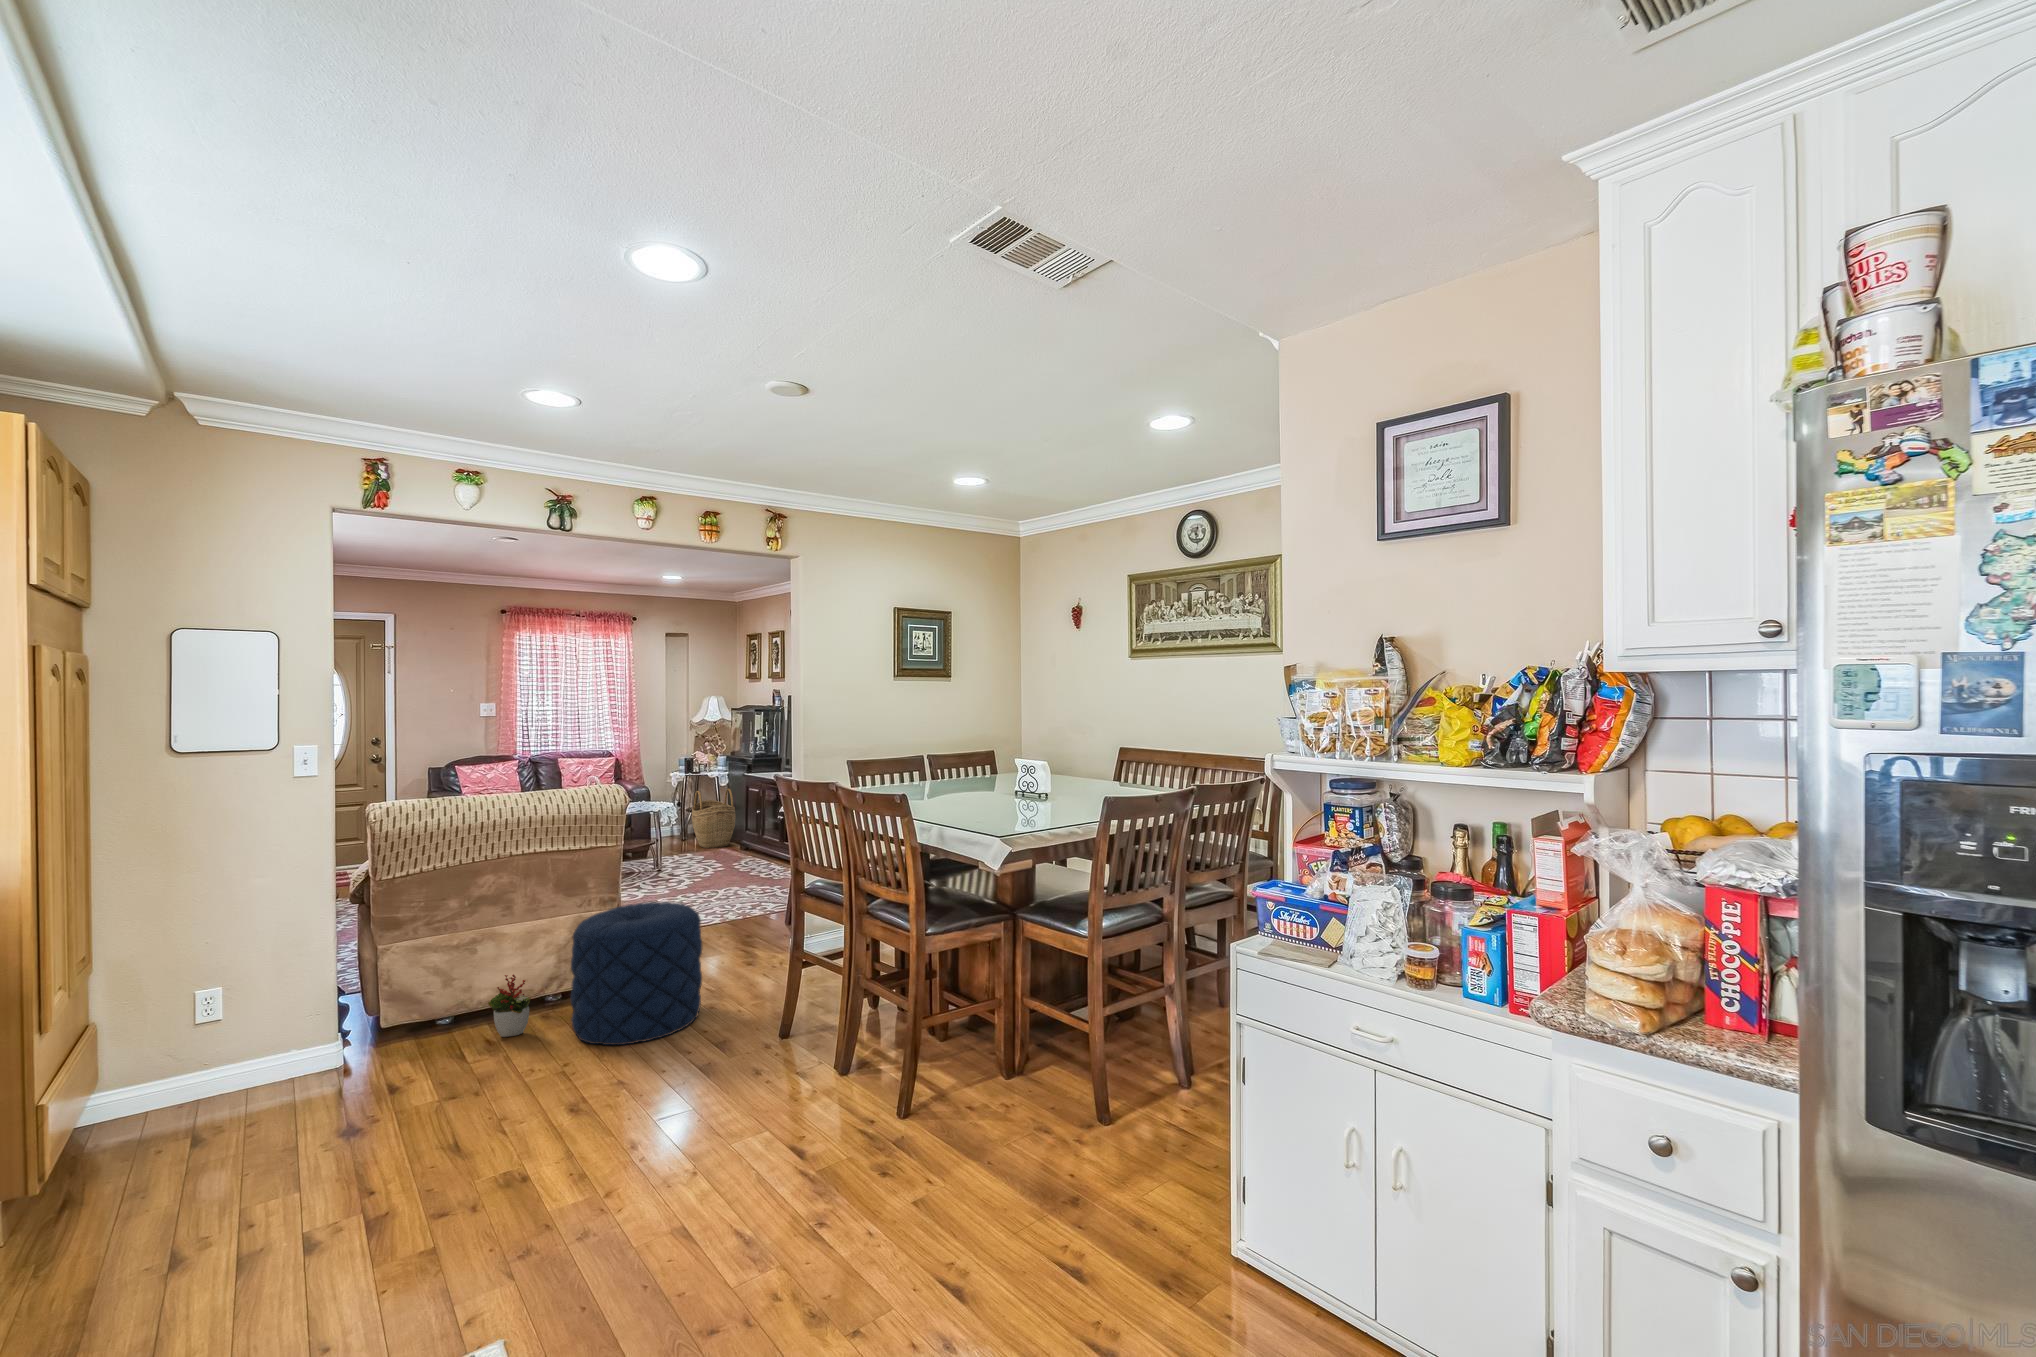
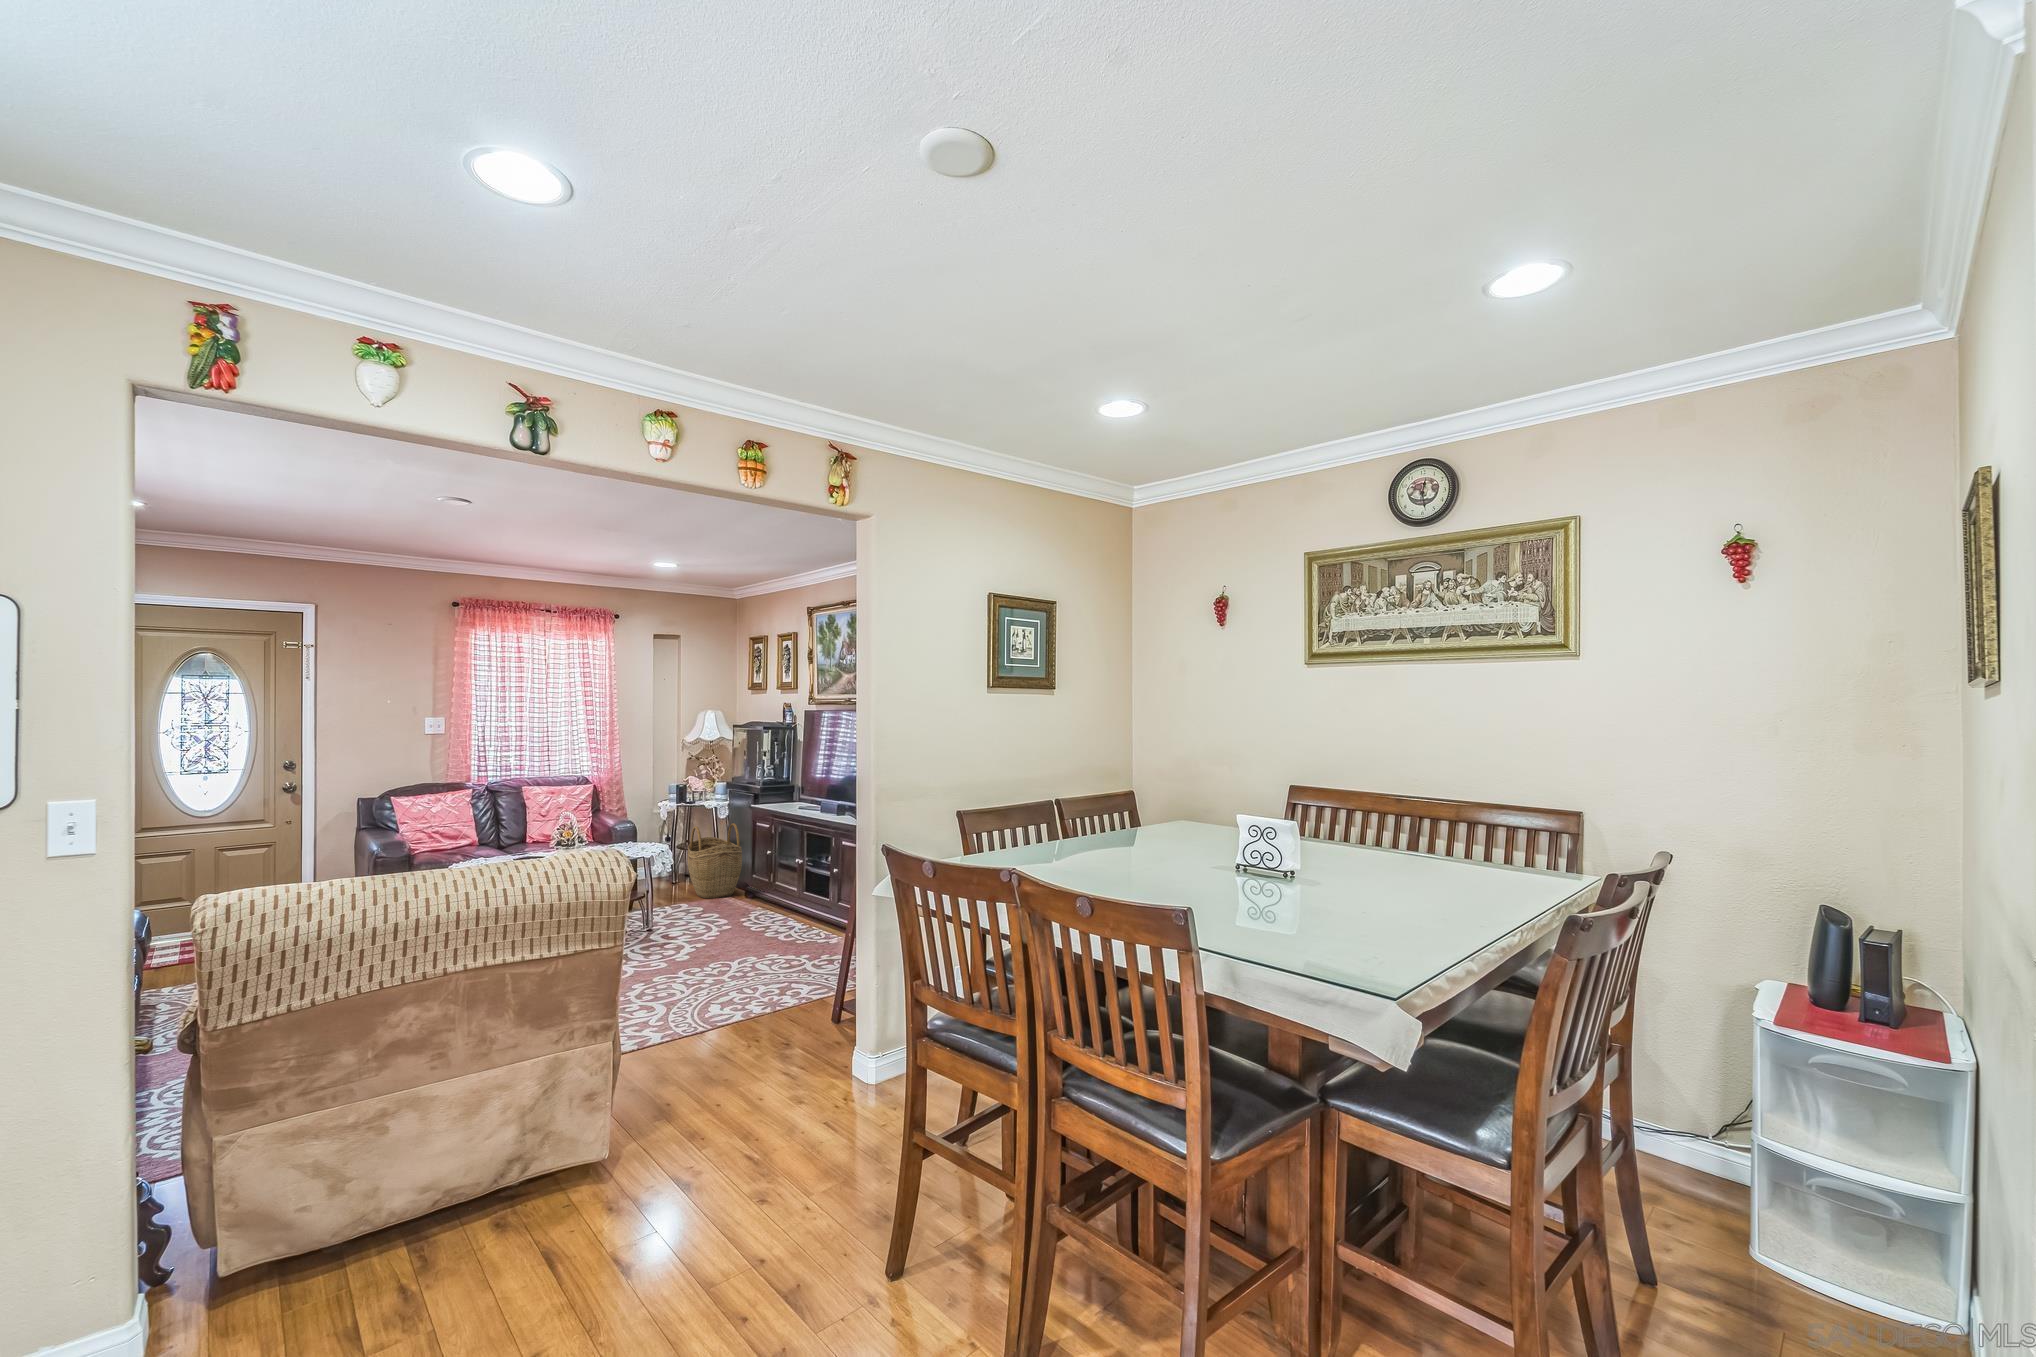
pouf: present [571,902,702,1045] -> none [540,1037,753,1304]
decorative plant: present [488,974,531,1037] -> none [400,1171,474,1279]

